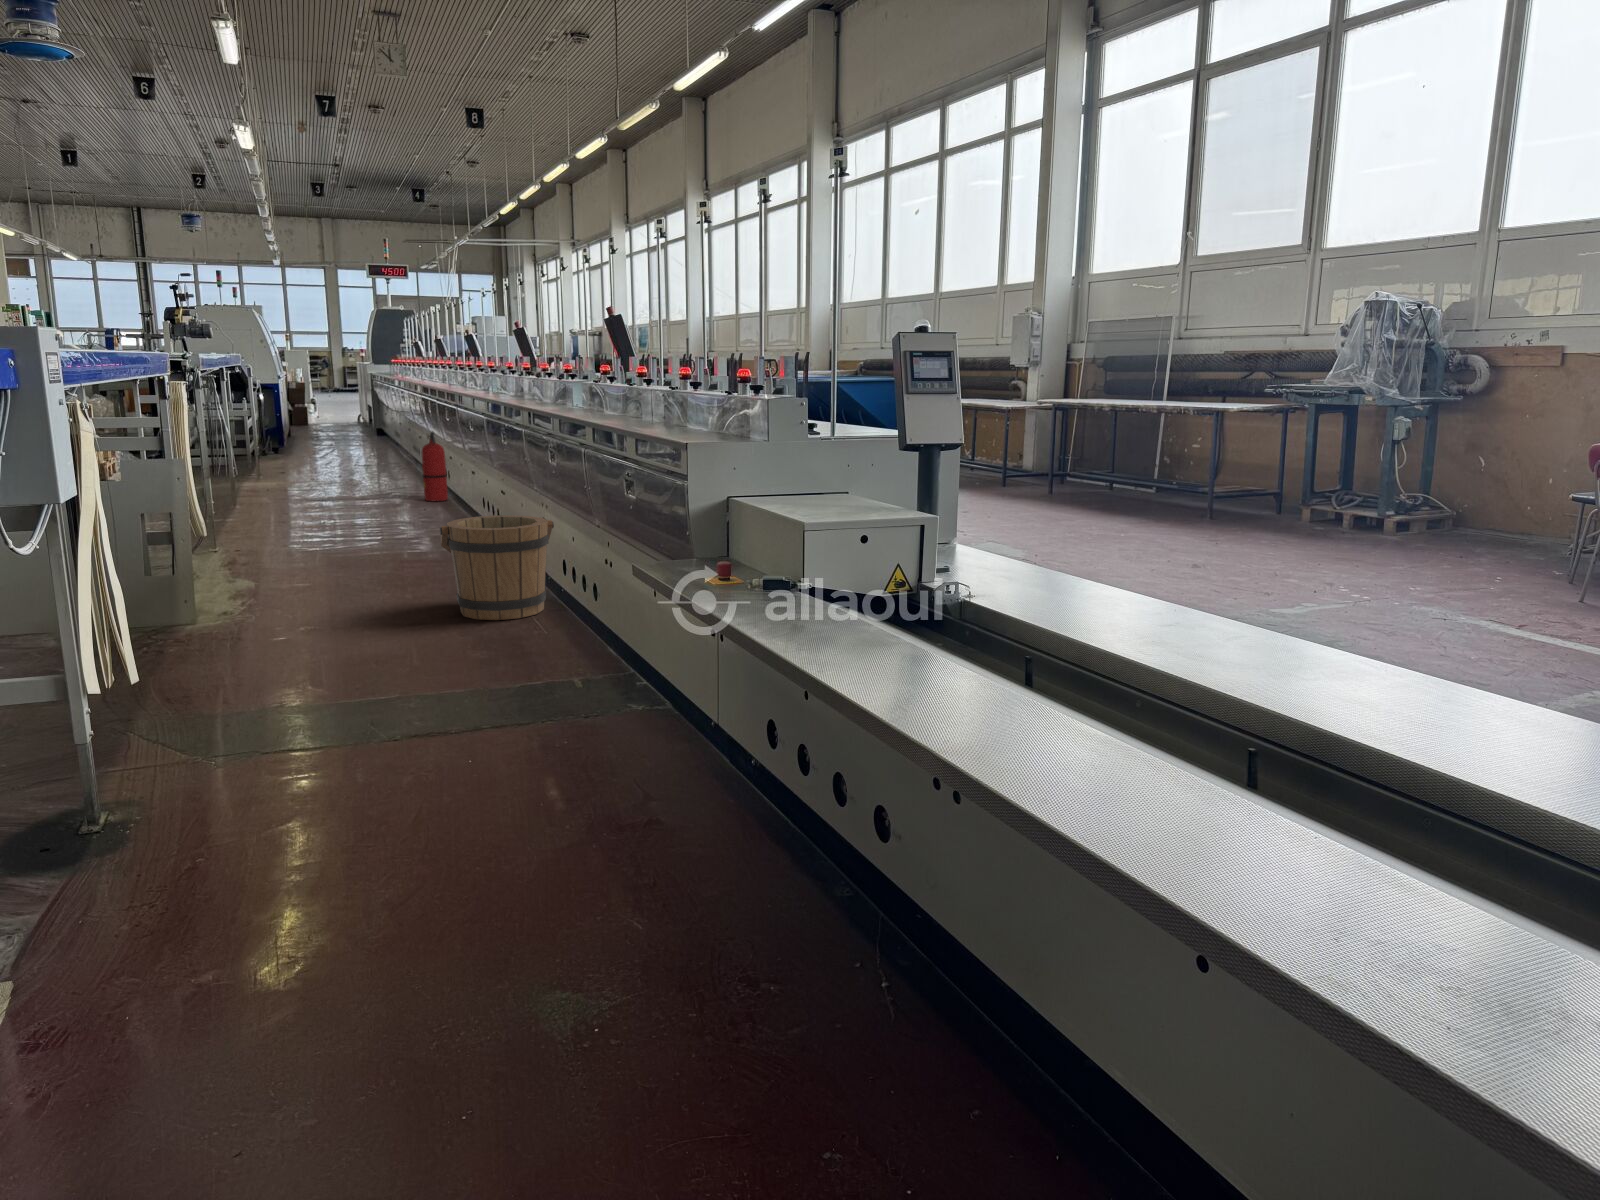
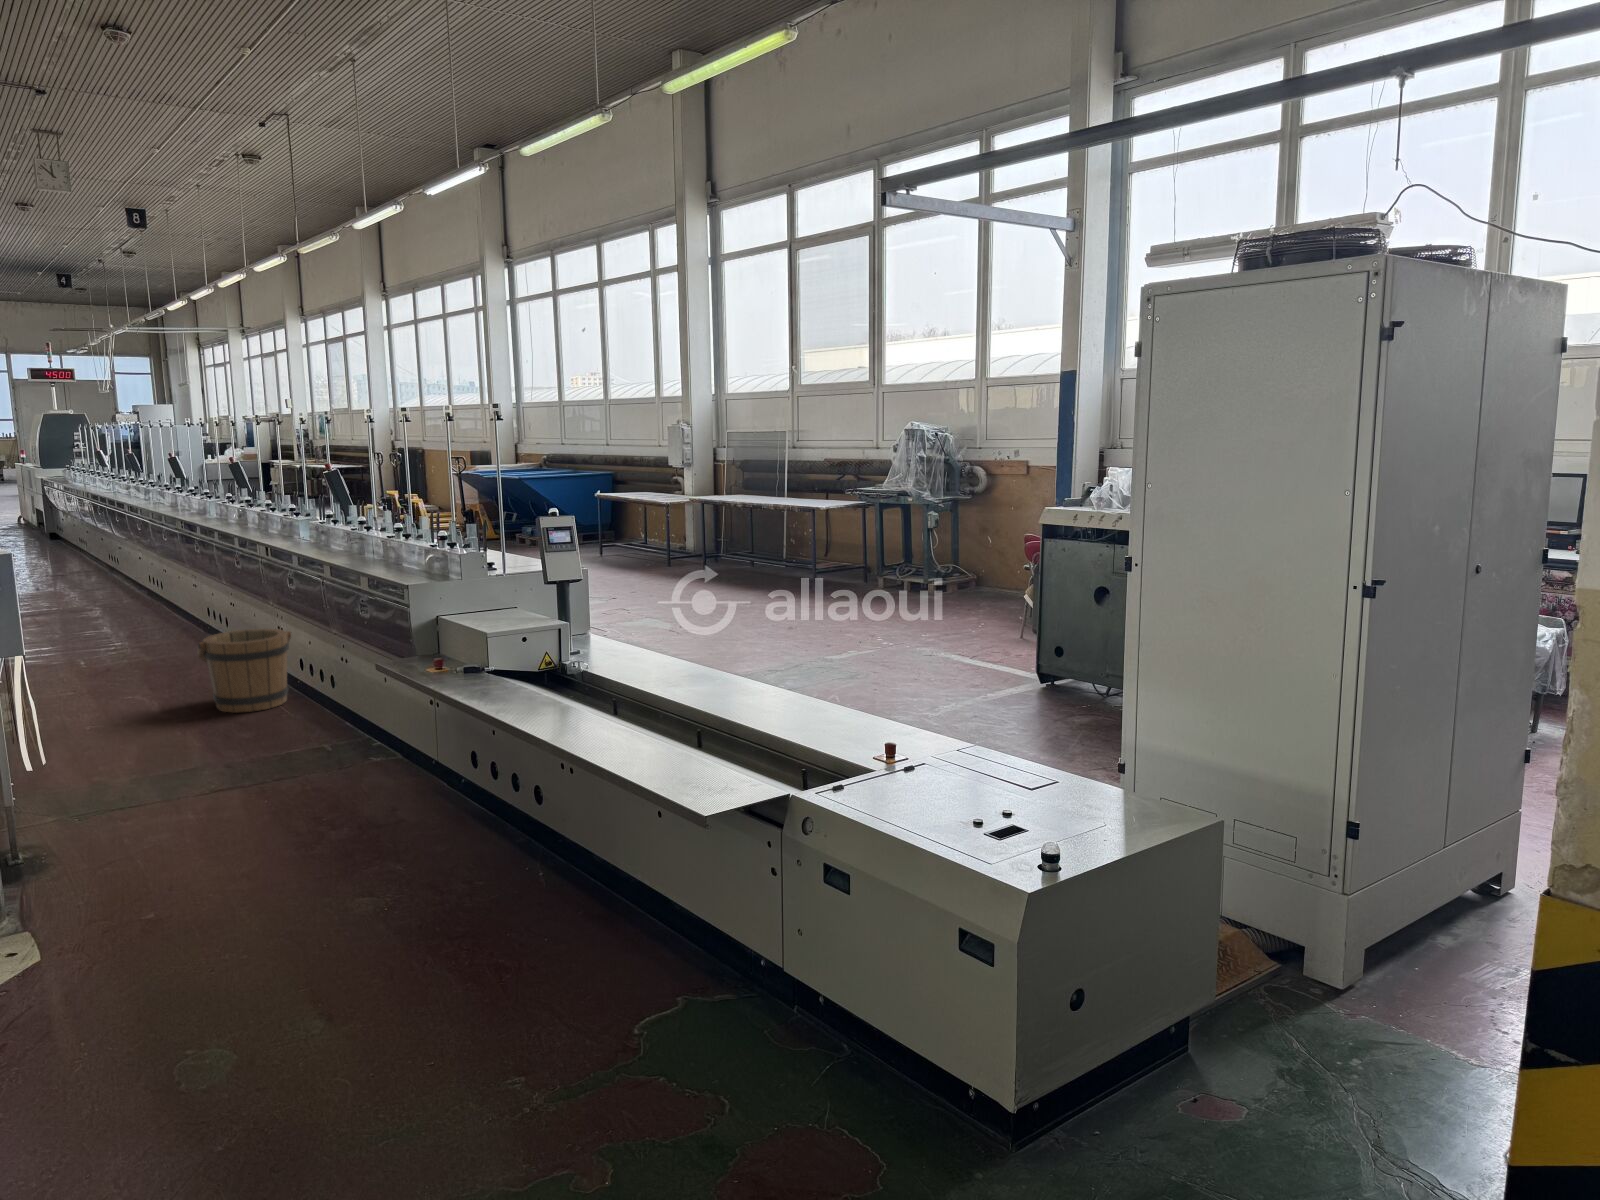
fire extinguisher: present [422,432,448,501] -> none [130,547,158,610]

